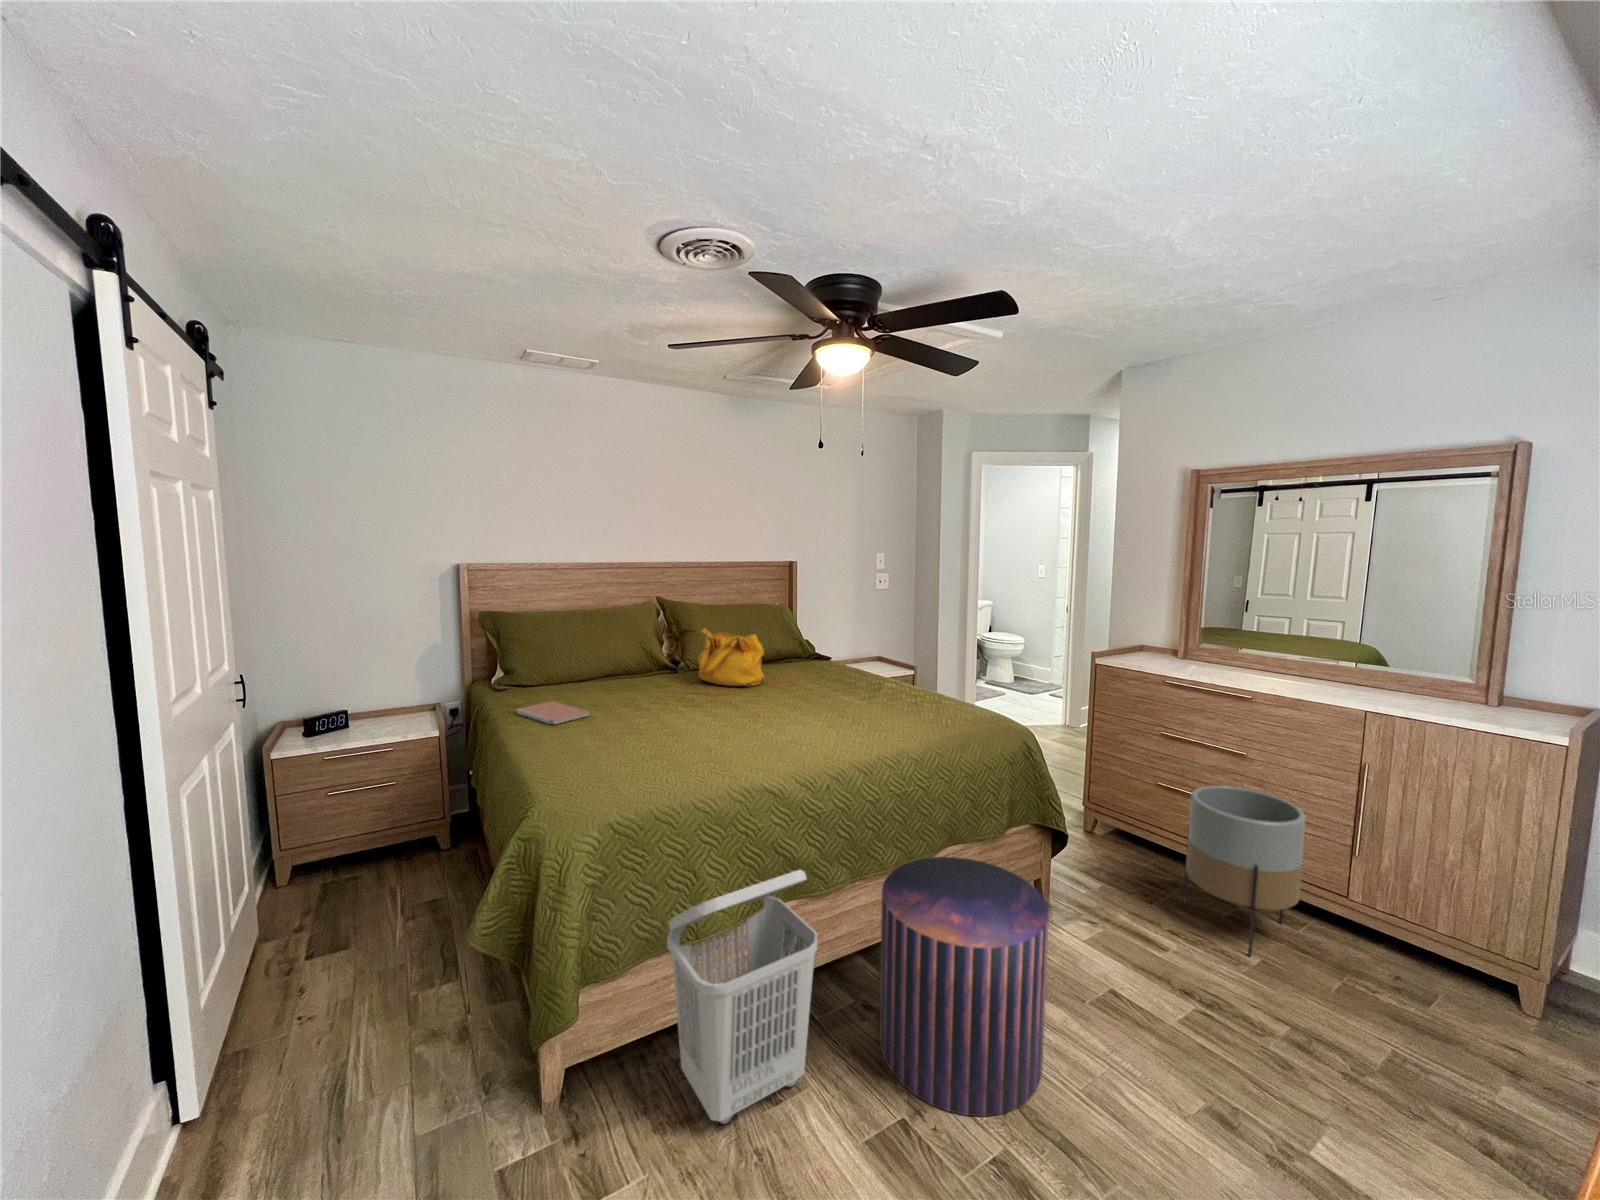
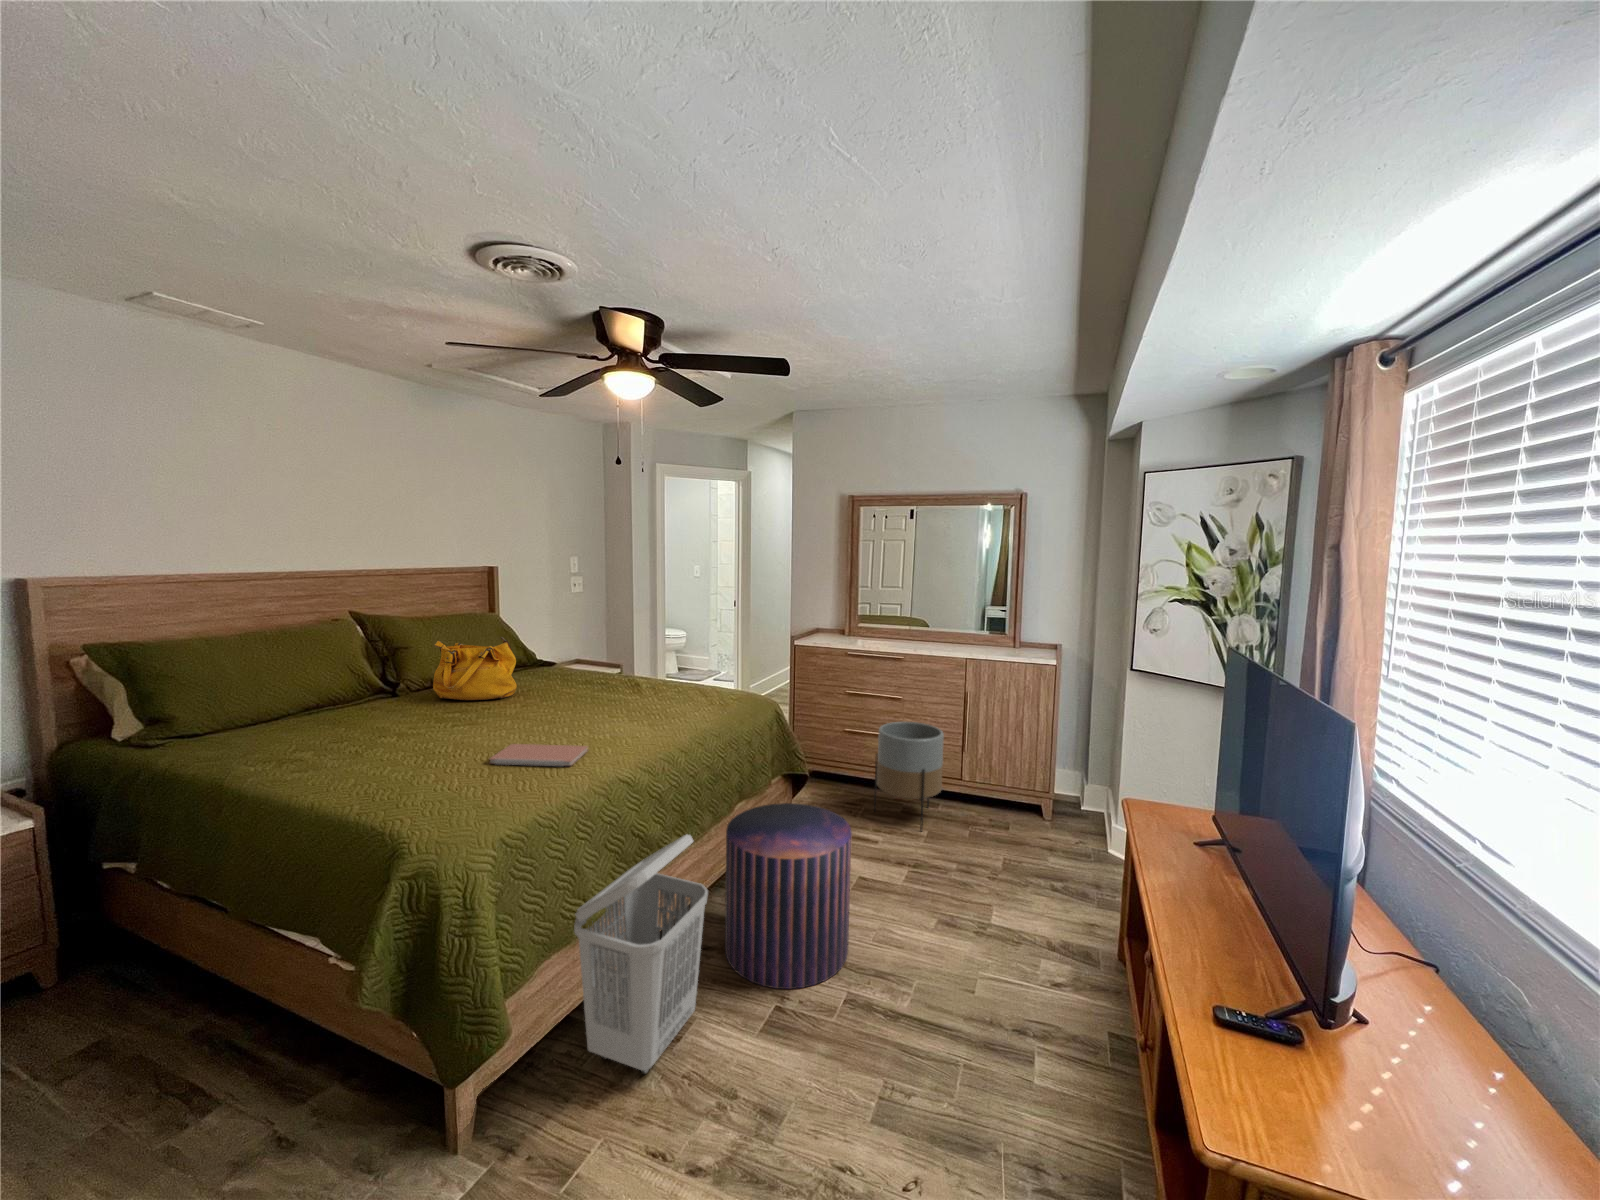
notebook: present [517,701,590,724] -> present [490,744,588,766]

